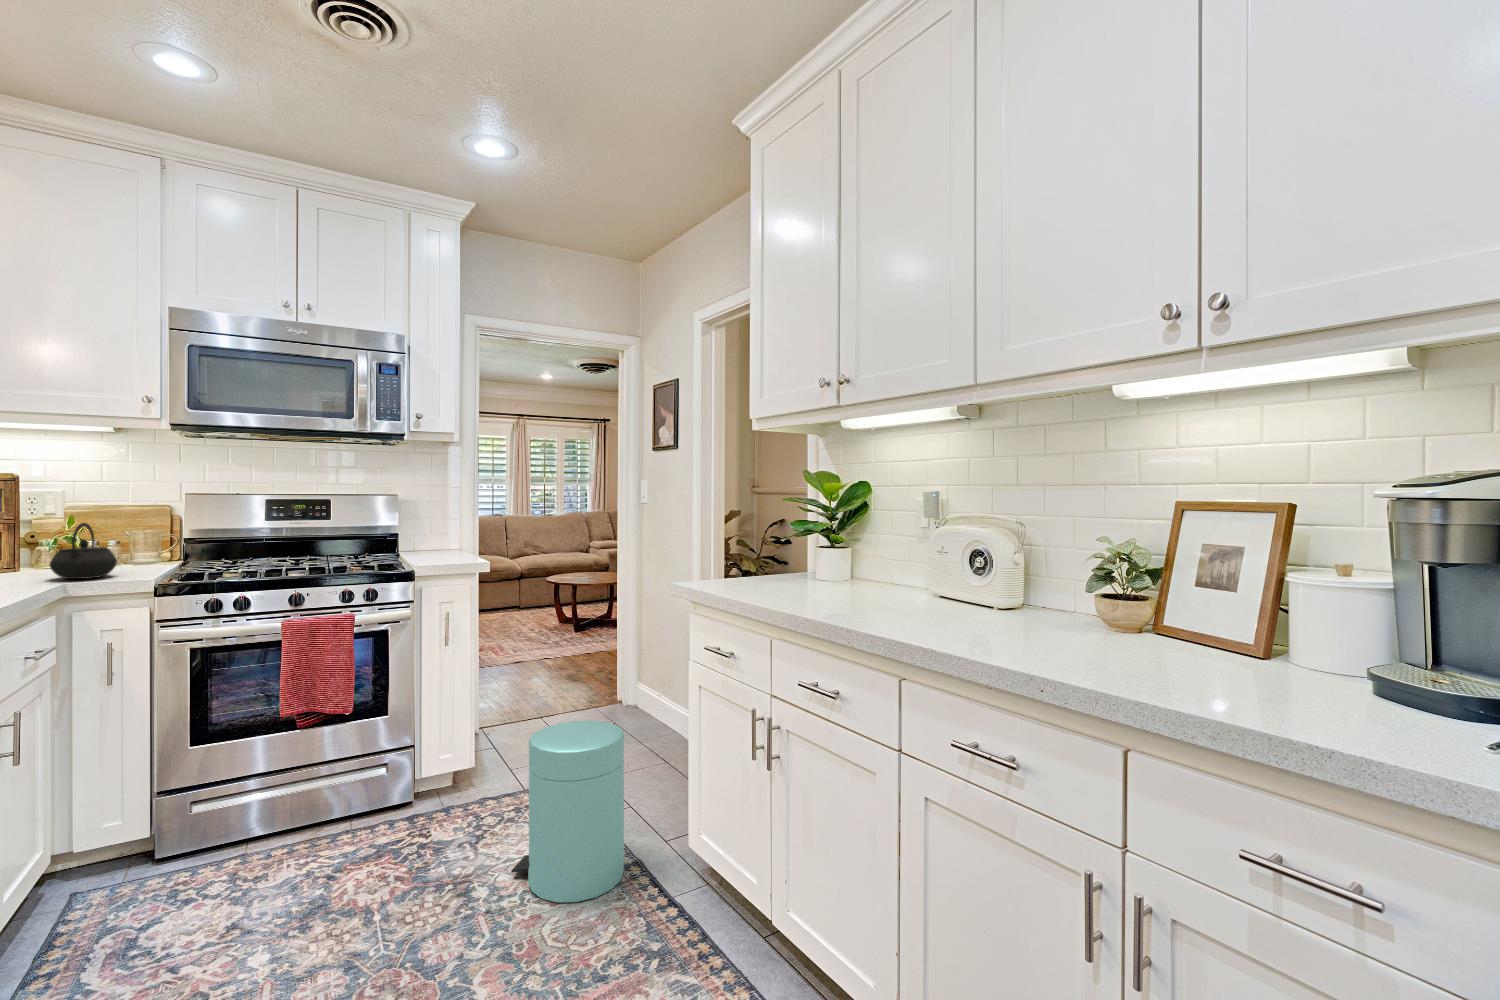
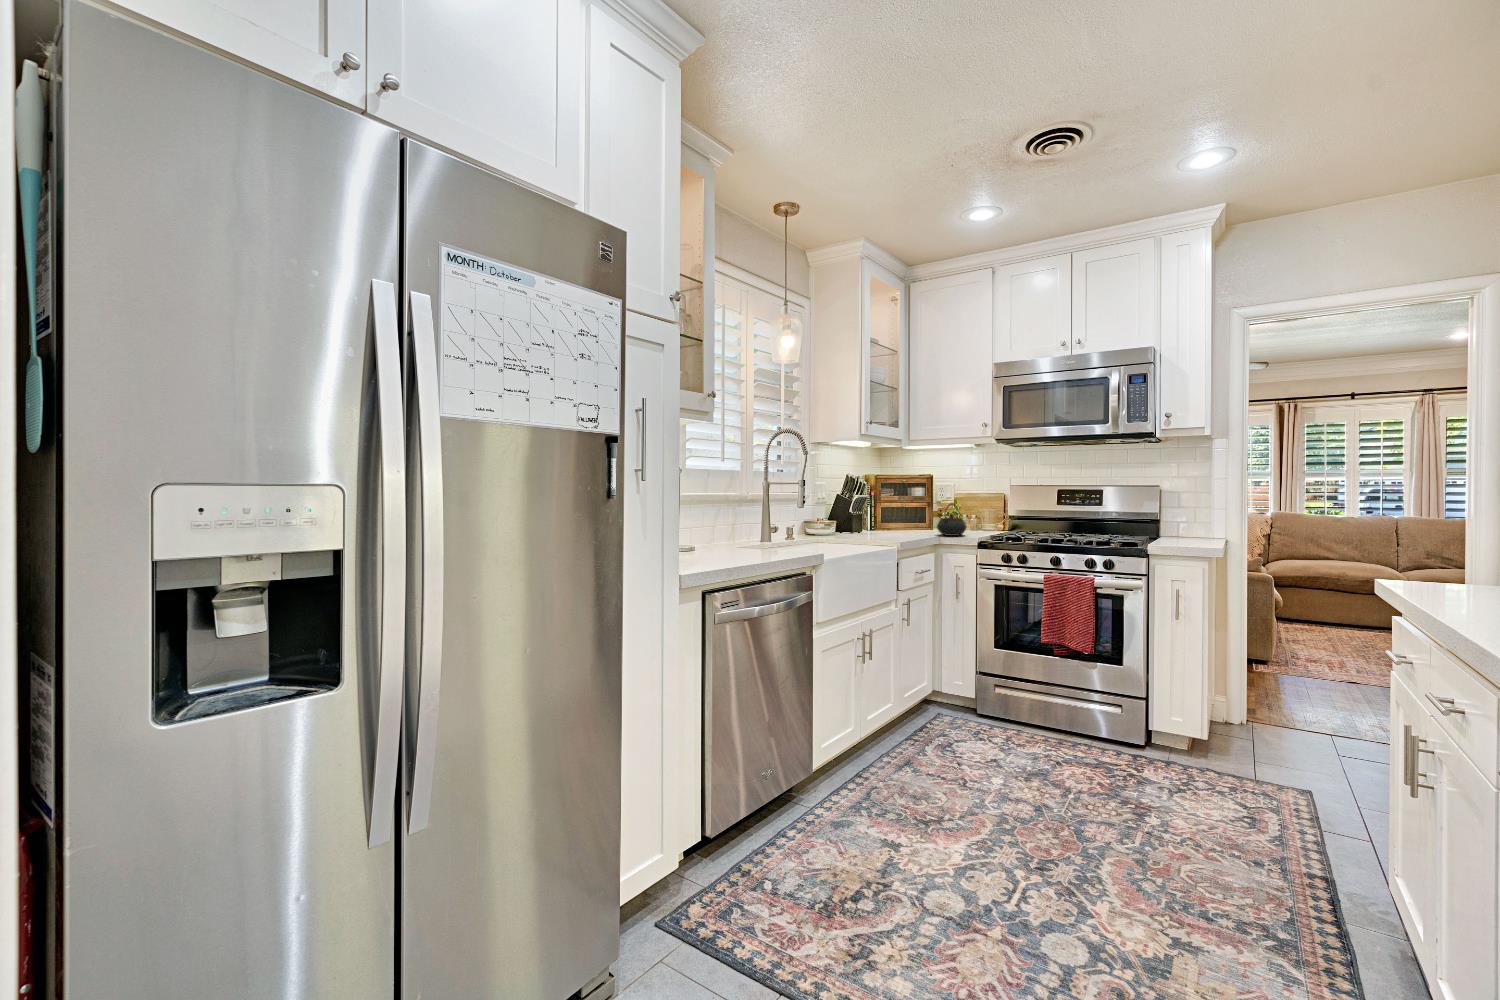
trash can: present [511,721,624,903] -> none [1186,704,1309,878]

